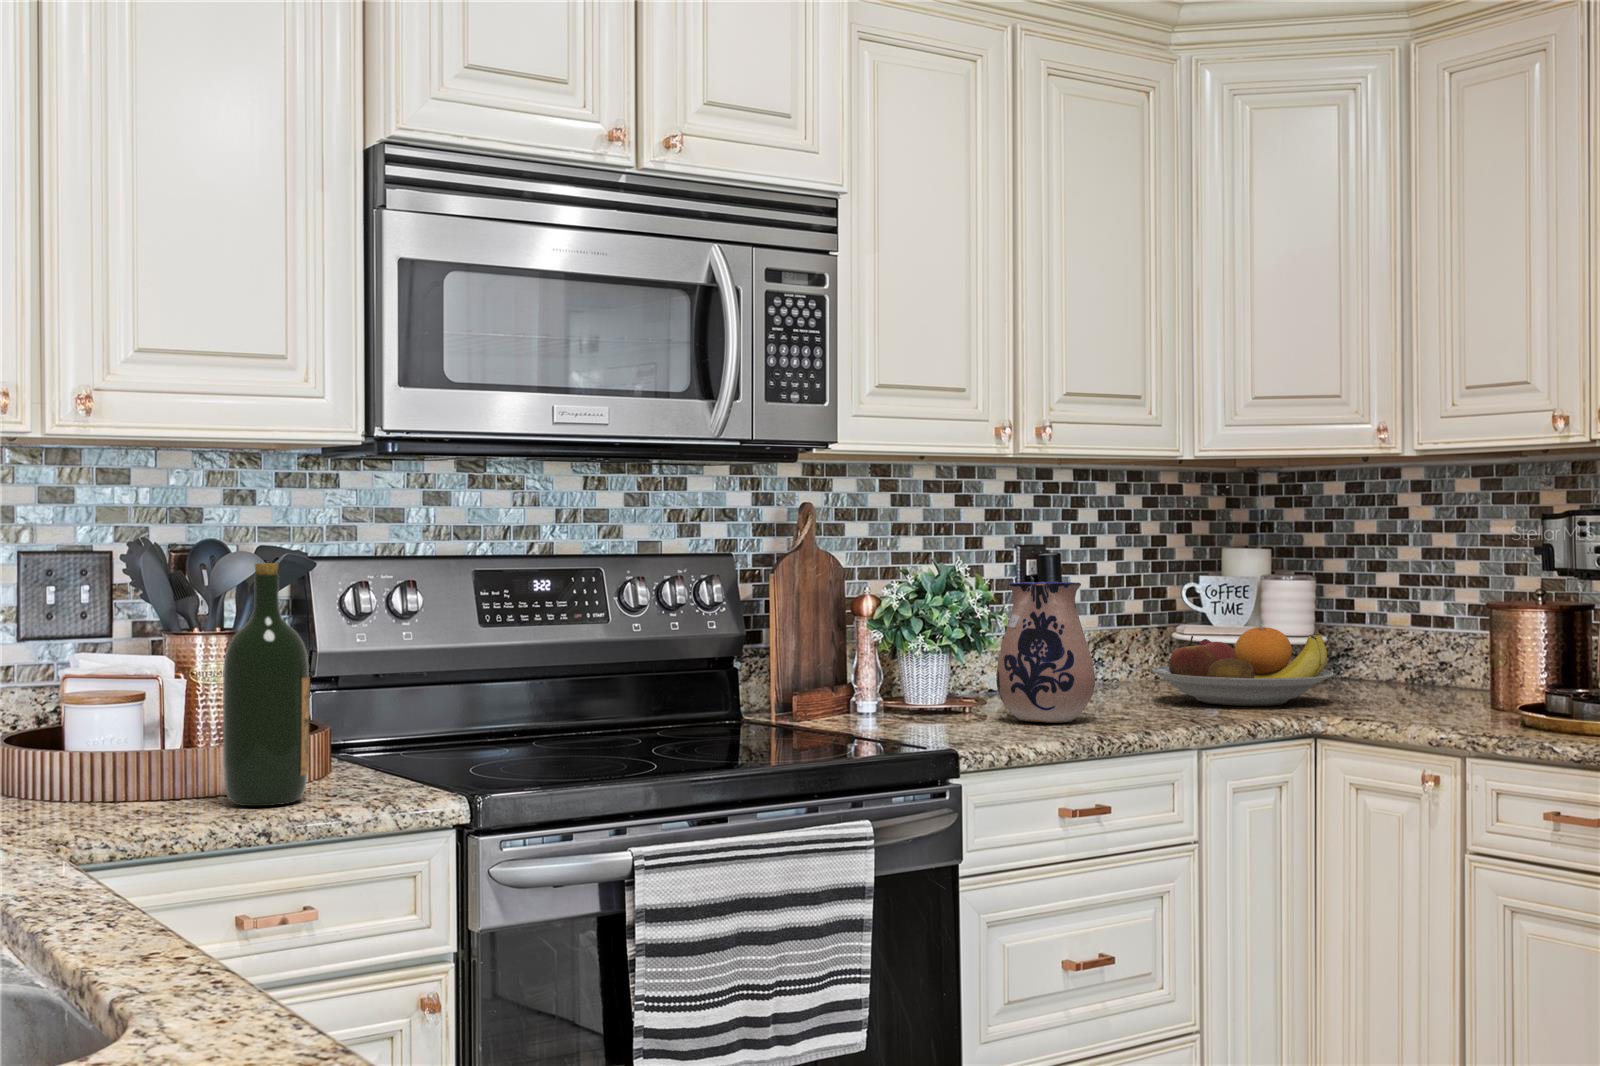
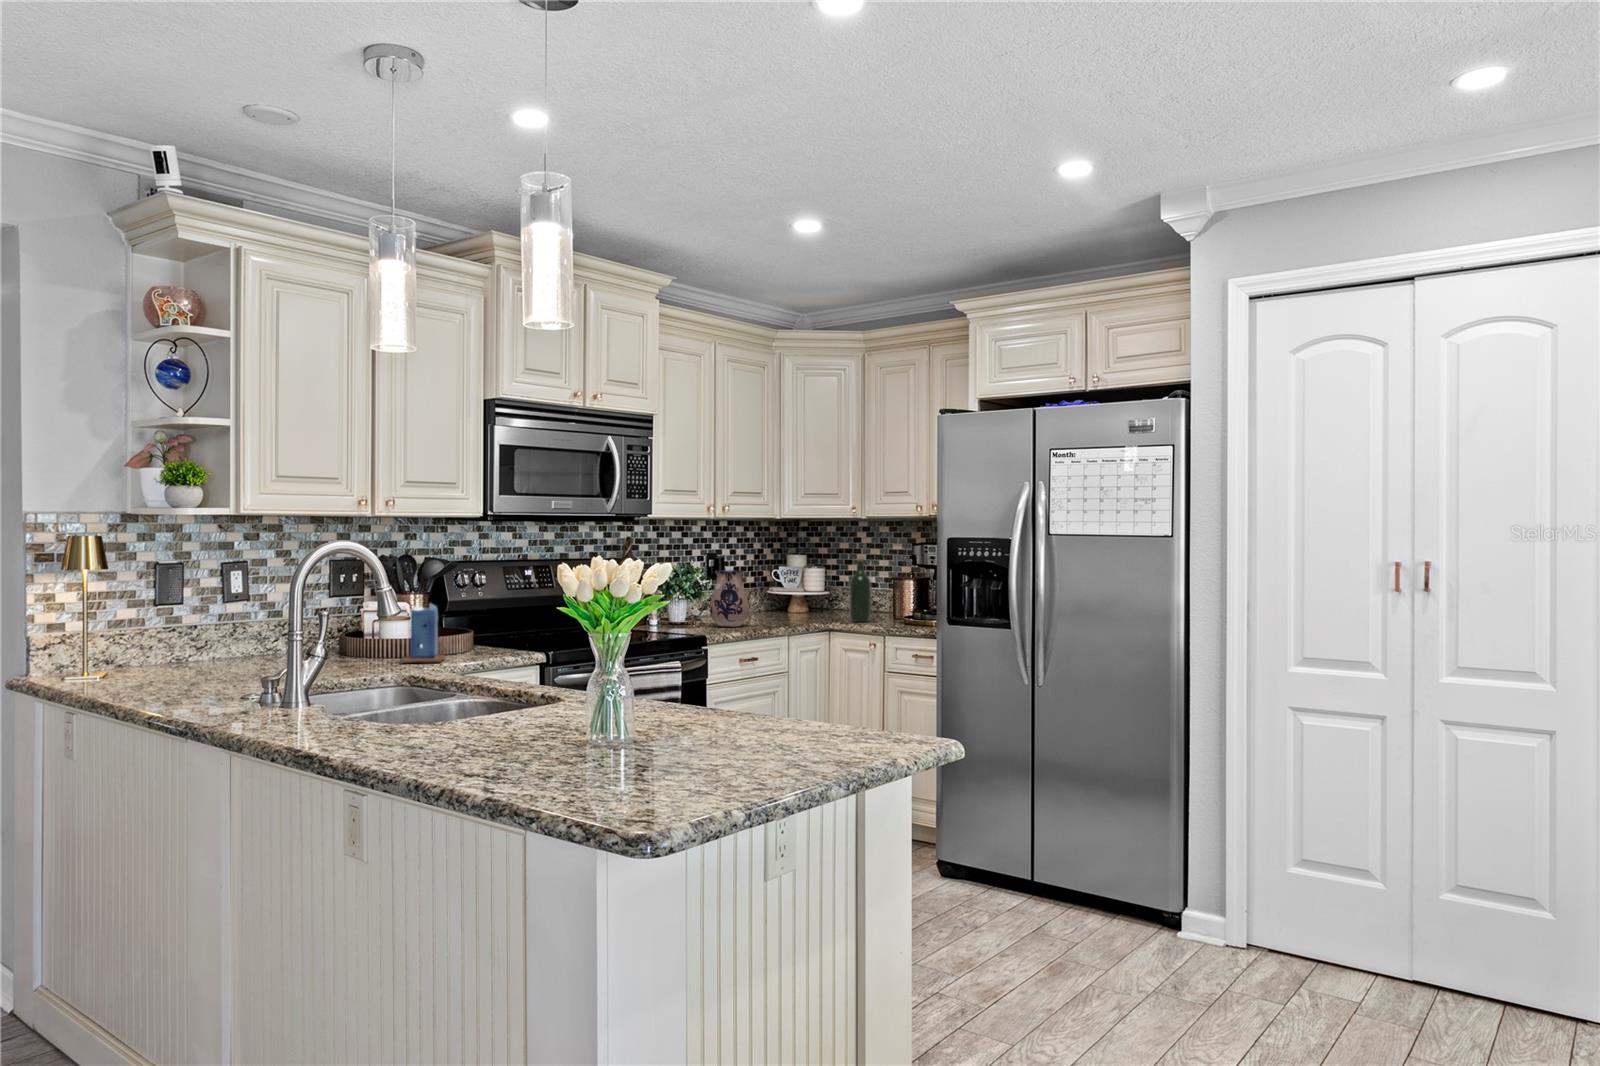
wine bottle: present [223,563,310,806] -> present [849,558,871,622]
fruit bowl: present [1152,627,1334,706] -> none [764,588,835,620]
candle: none [36,649,177,823] -> present [402,601,445,663]

